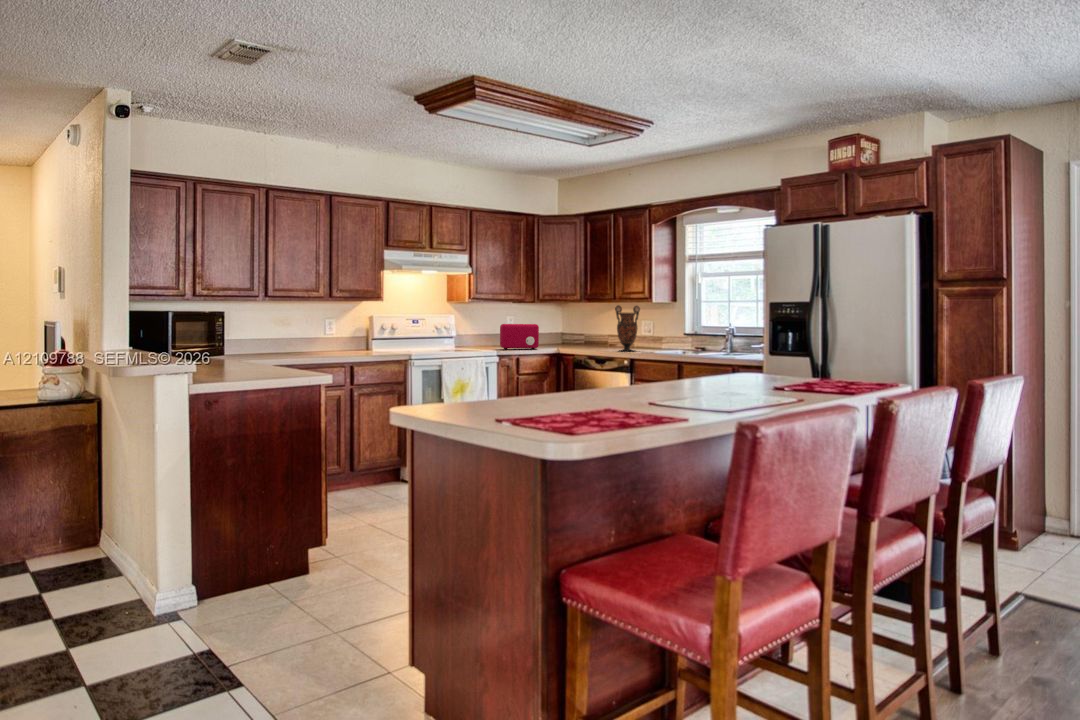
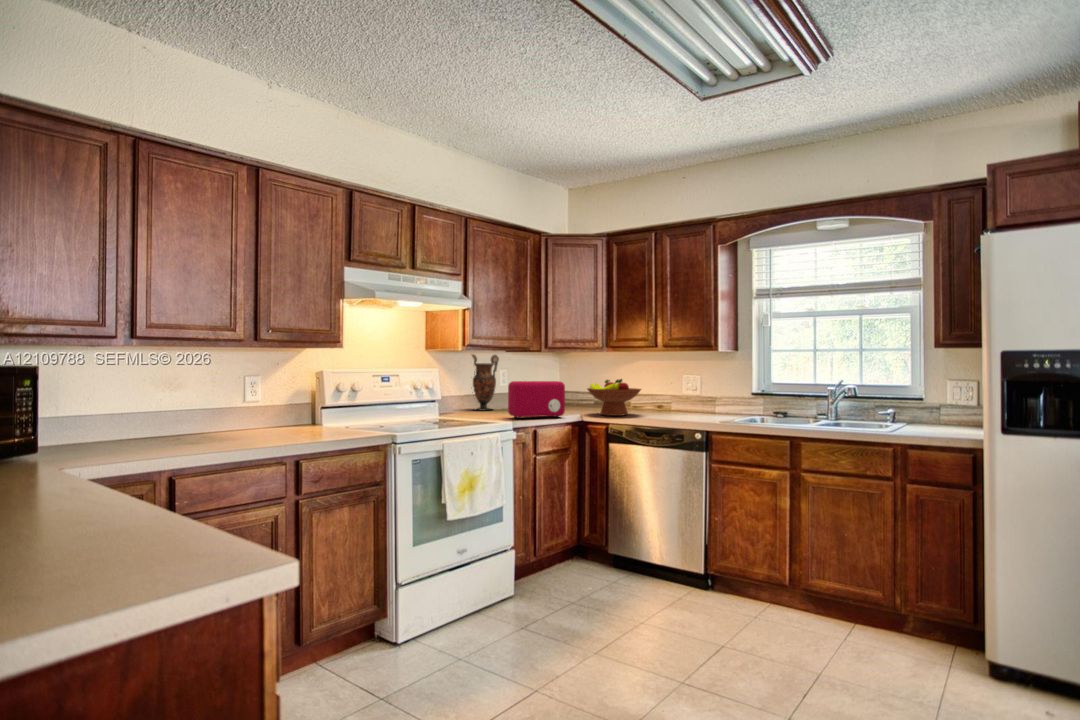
vase: present [615,305,640,351] -> present [472,355,499,410]
fruit bowl: none [558,322,597,349] -> present [587,379,641,416]

